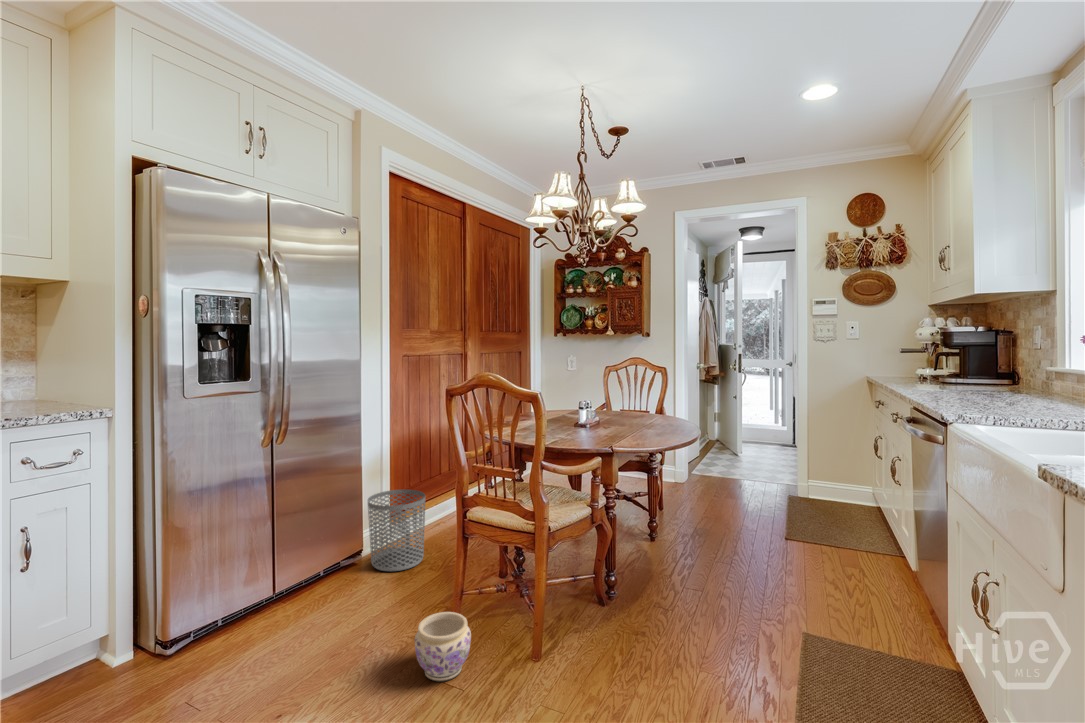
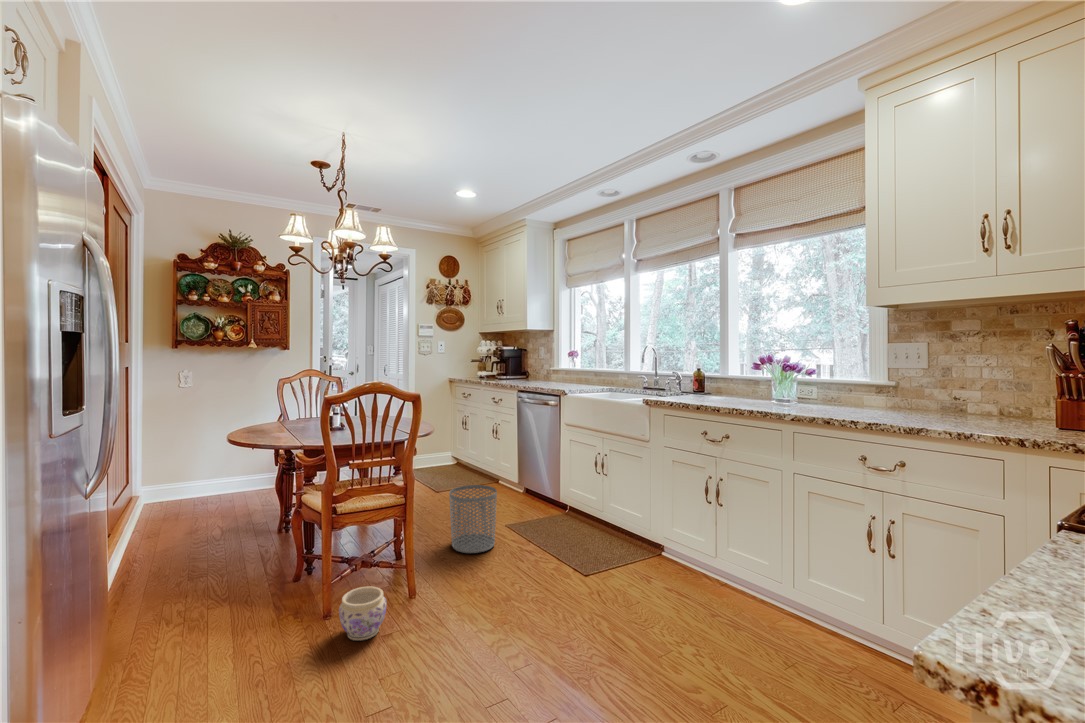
waste bin: present [368,490,425,571] -> present [449,485,497,553]

